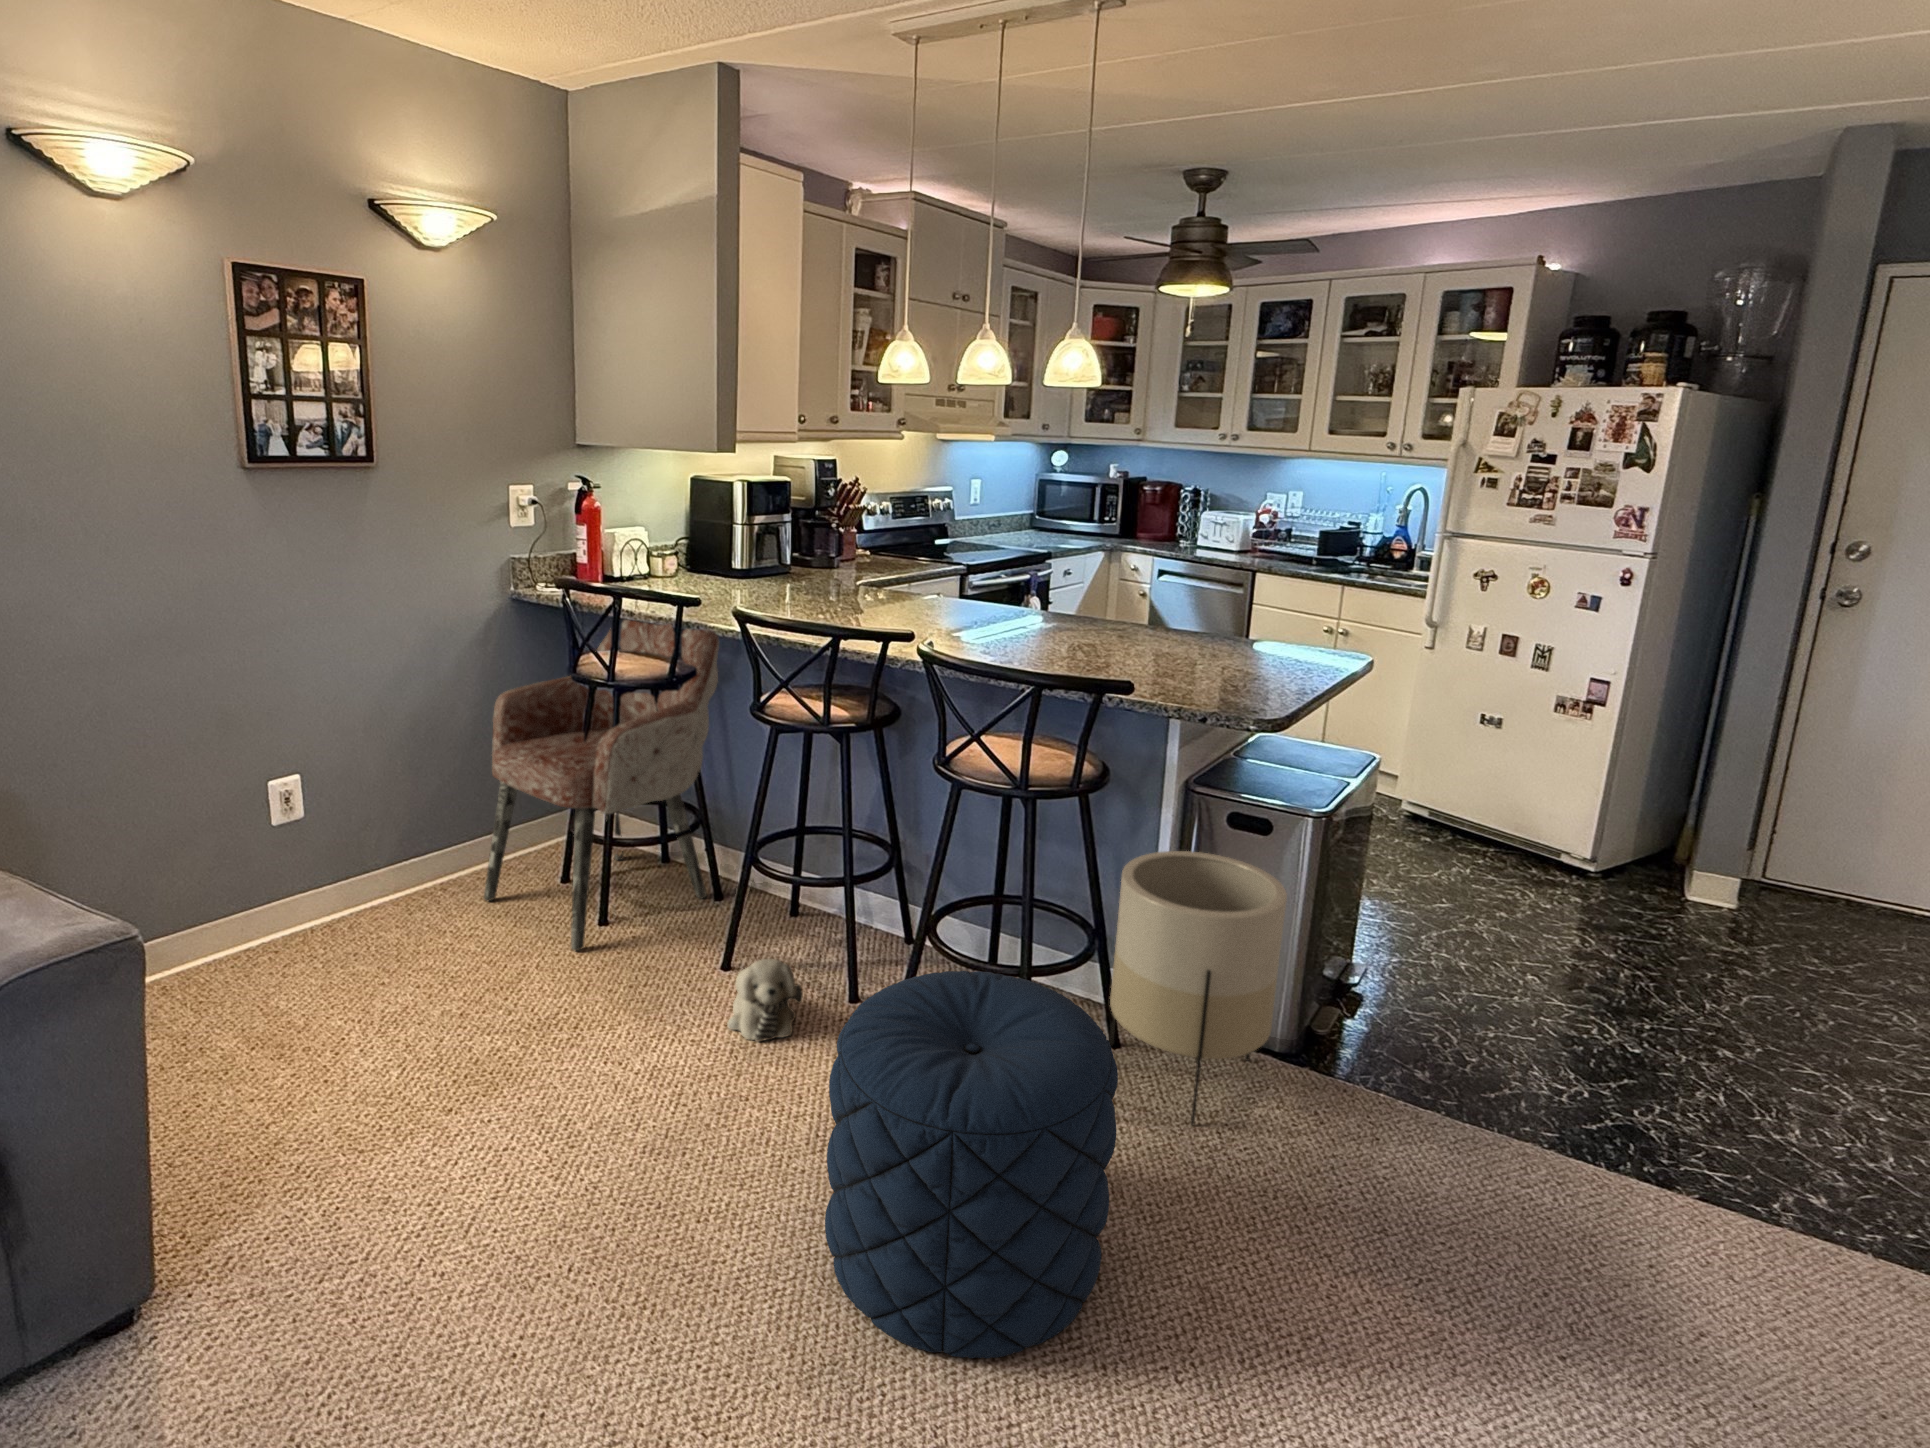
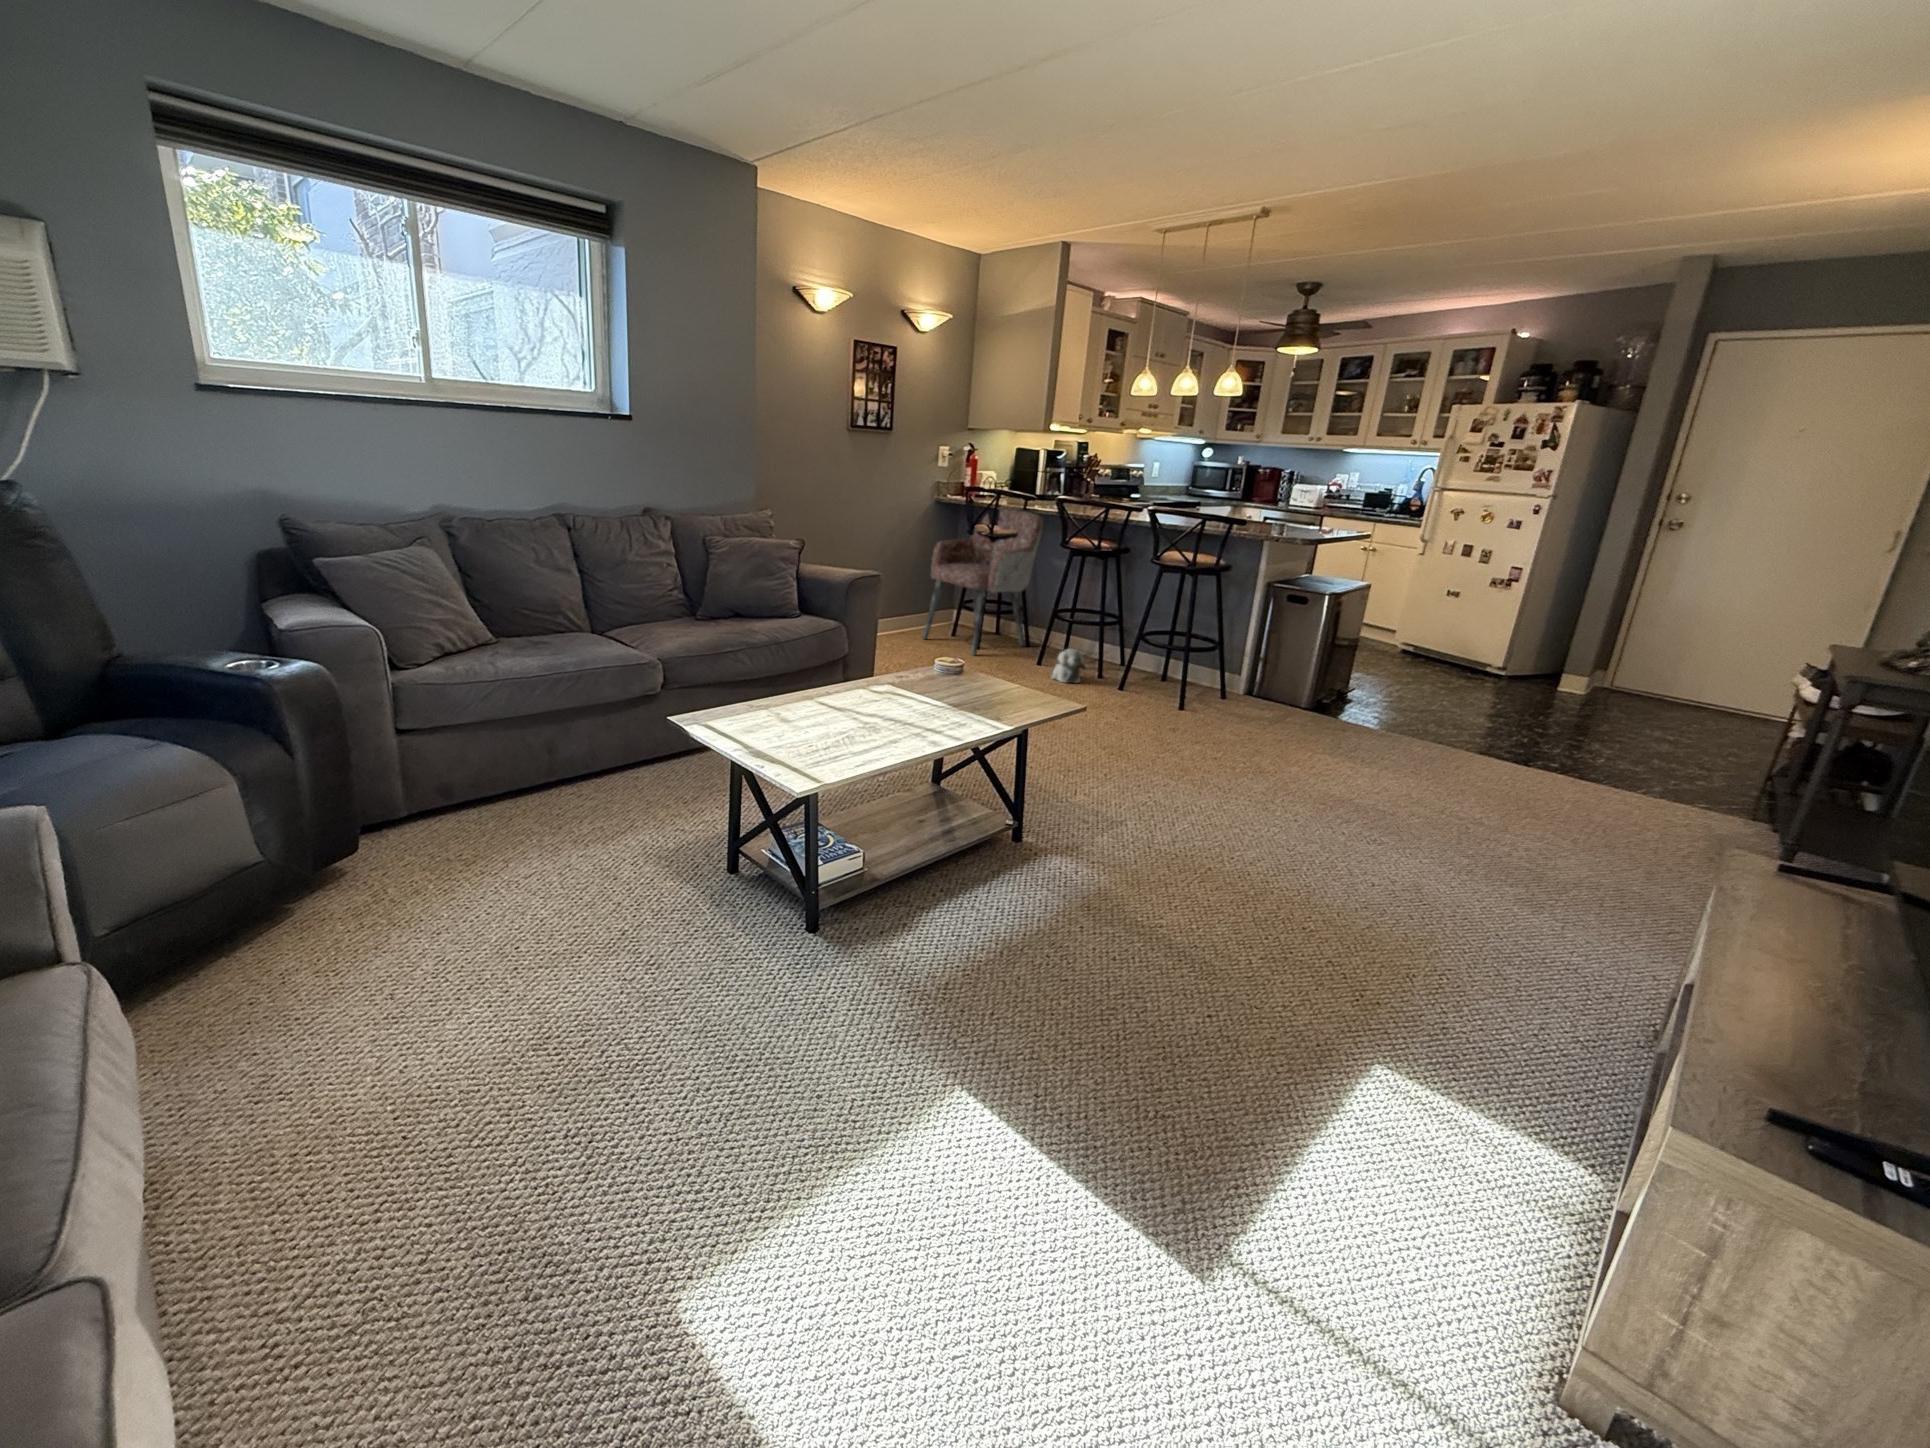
planter: present [1109,851,1287,1125] -> none [1226,609,1317,718]
pouf: present [825,971,1118,1358] -> none [1114,627,1238,748]

